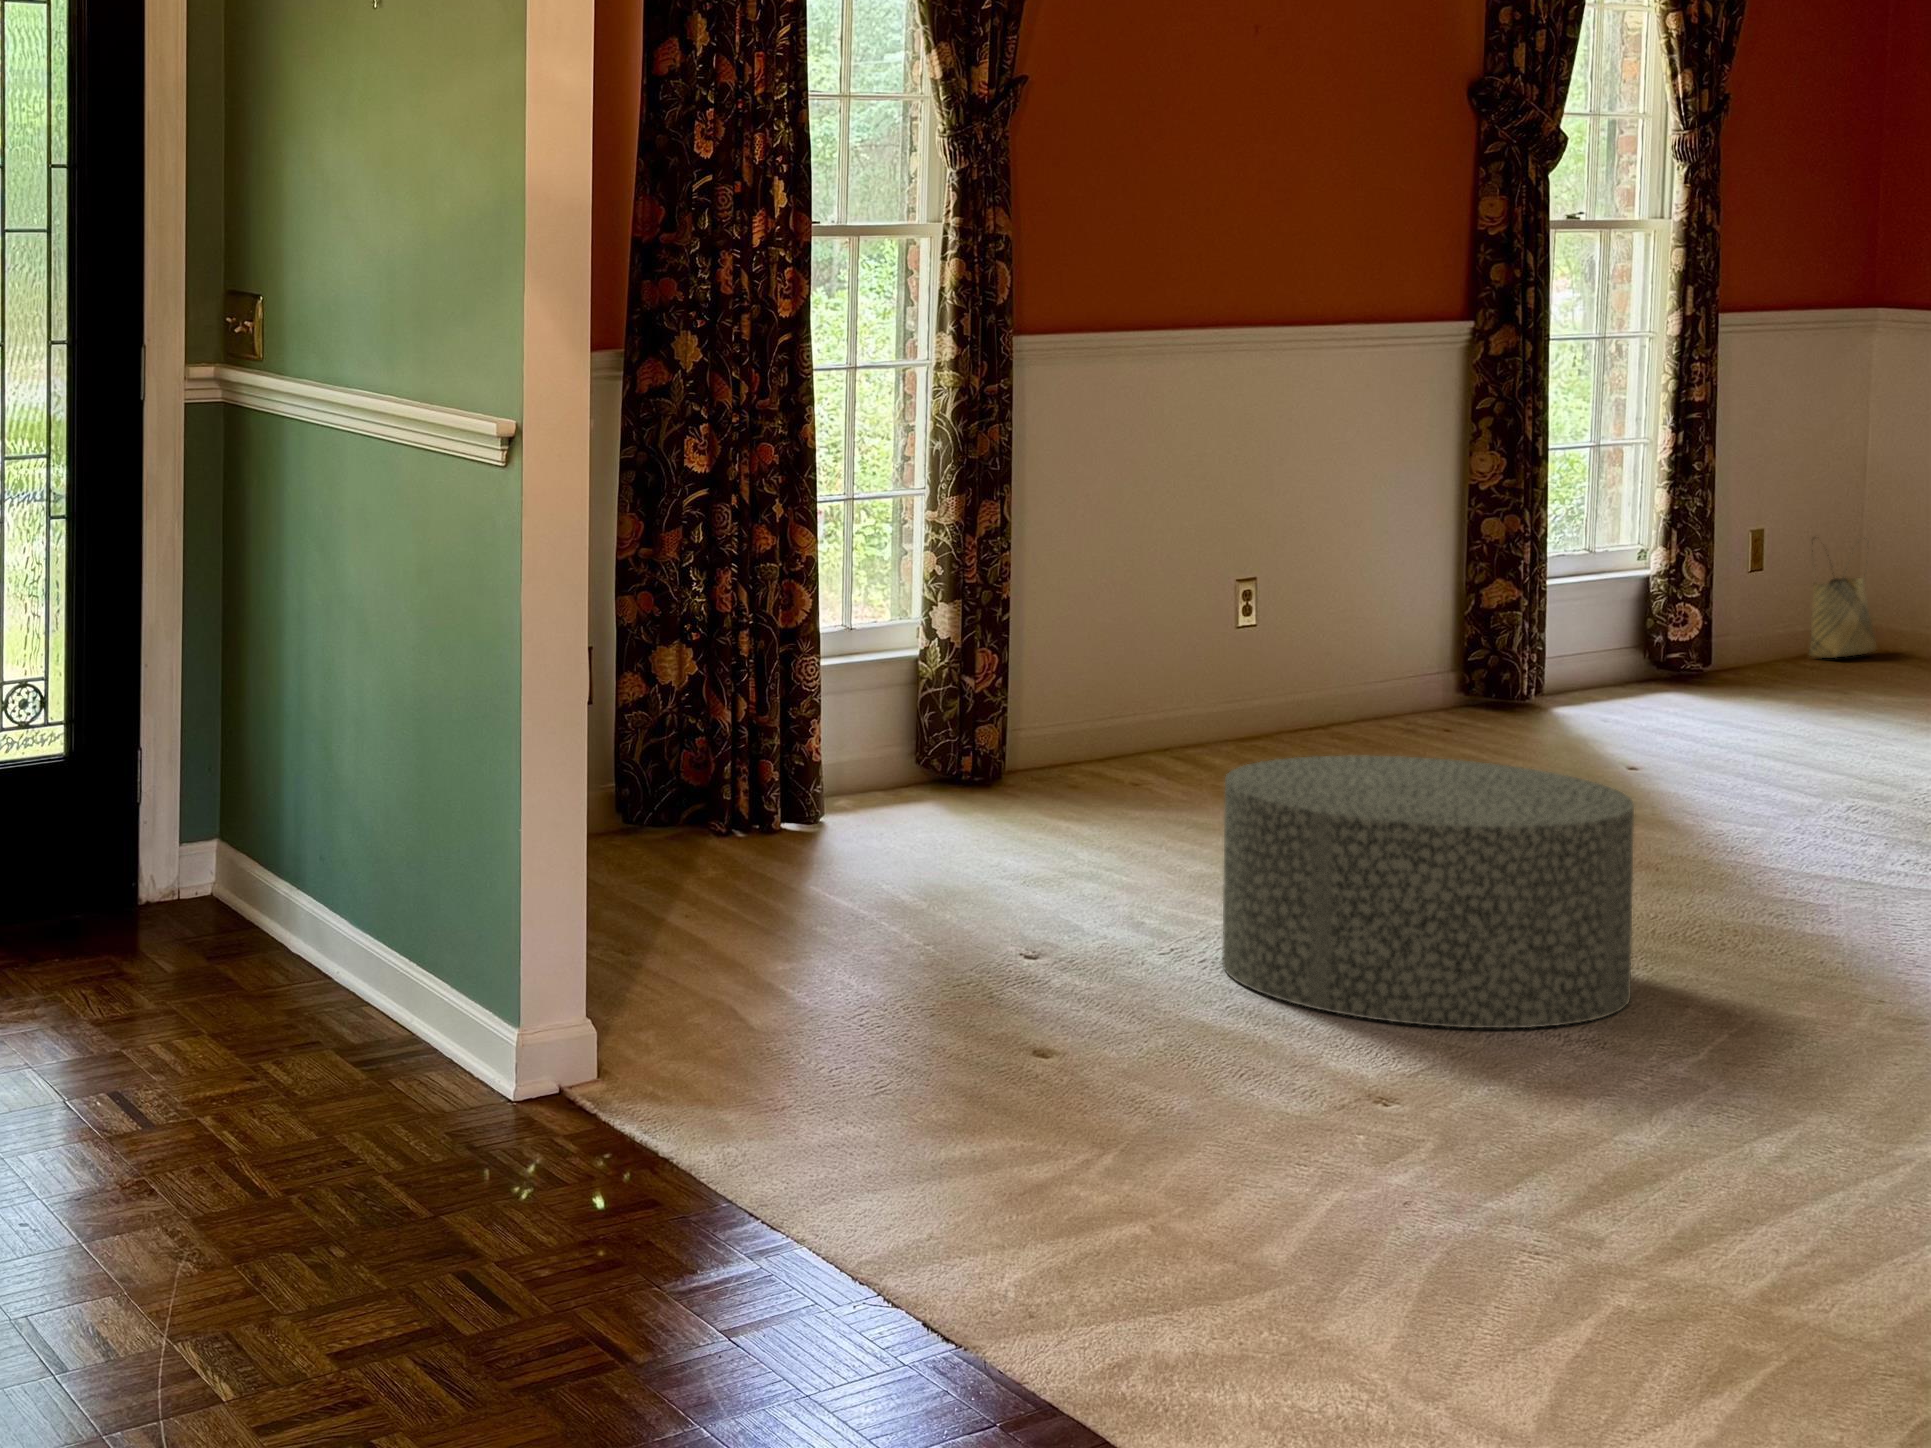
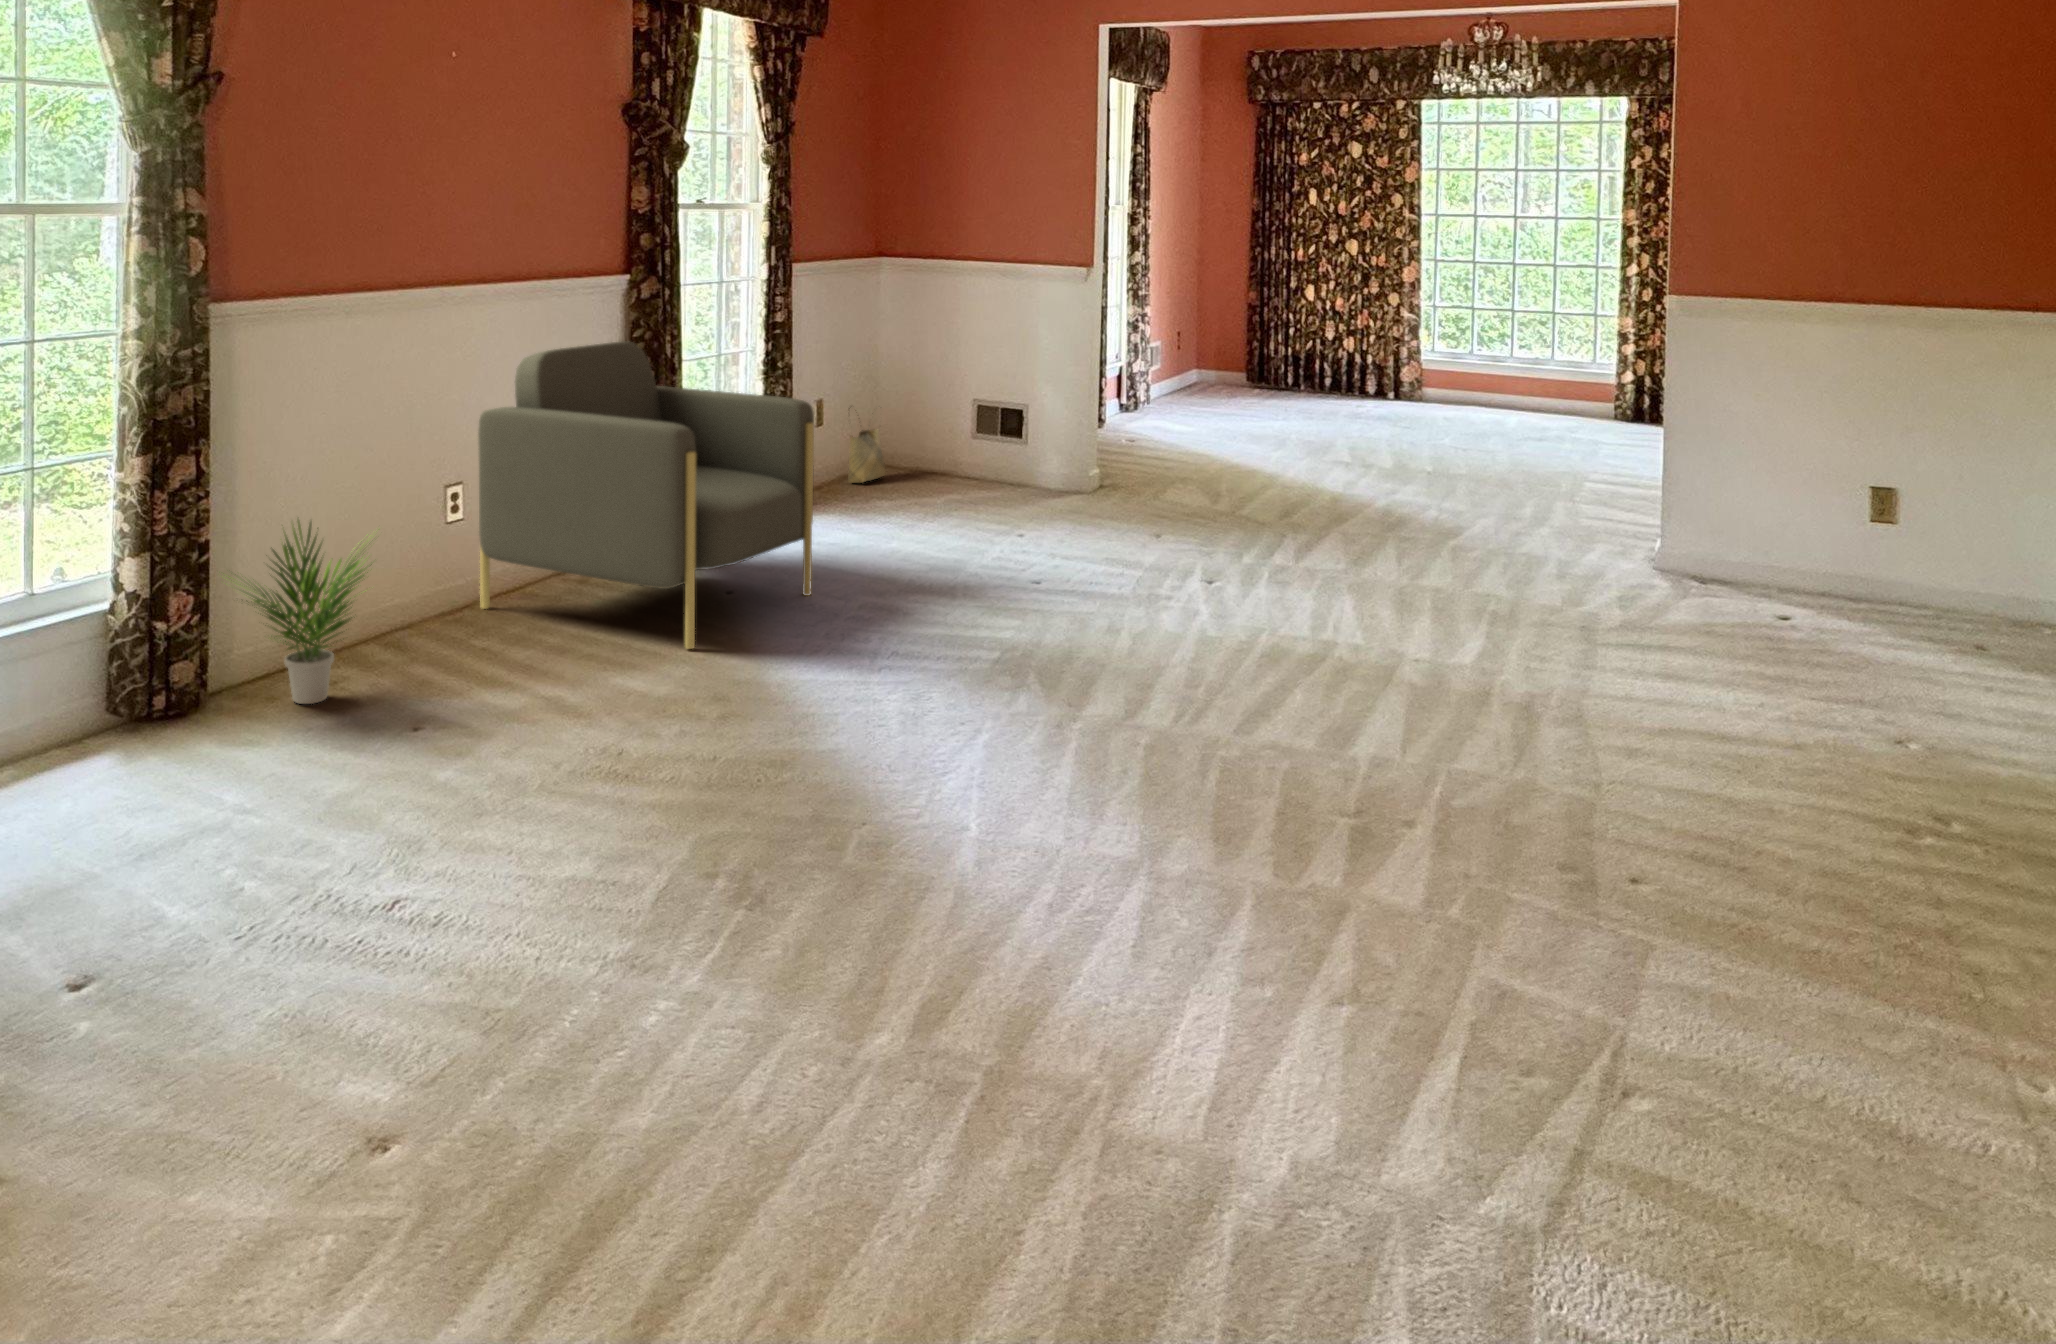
armchair: none [1283,404,1755,791] -> present [478,341,814,649]
potted plant: none [1014,583,1206,796] -> present [226,520,372,704]
ottoman: present [1222,755,1634,1028] -> none [275,738,694,1127]

